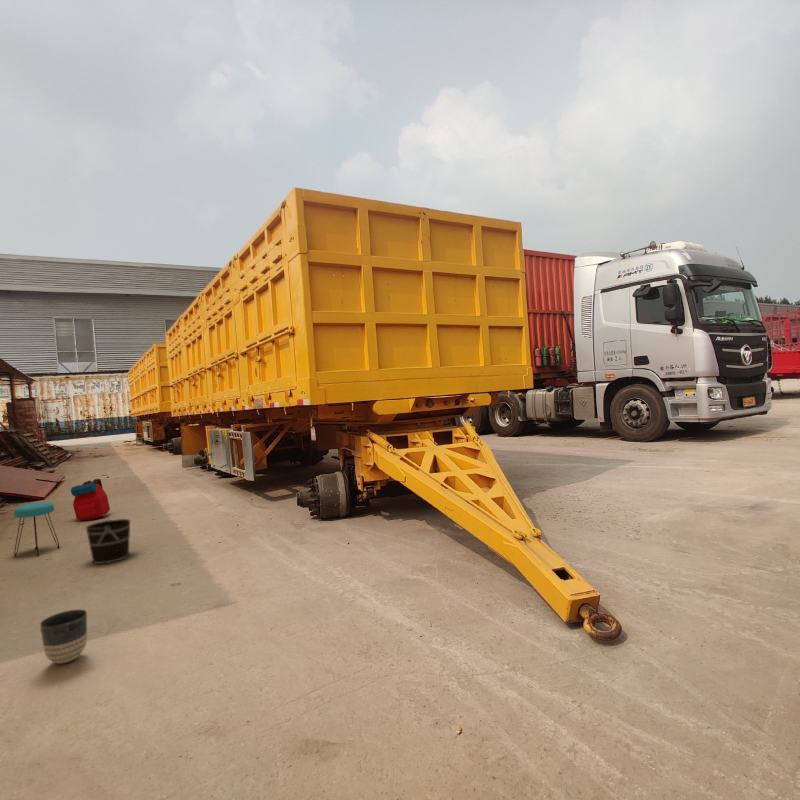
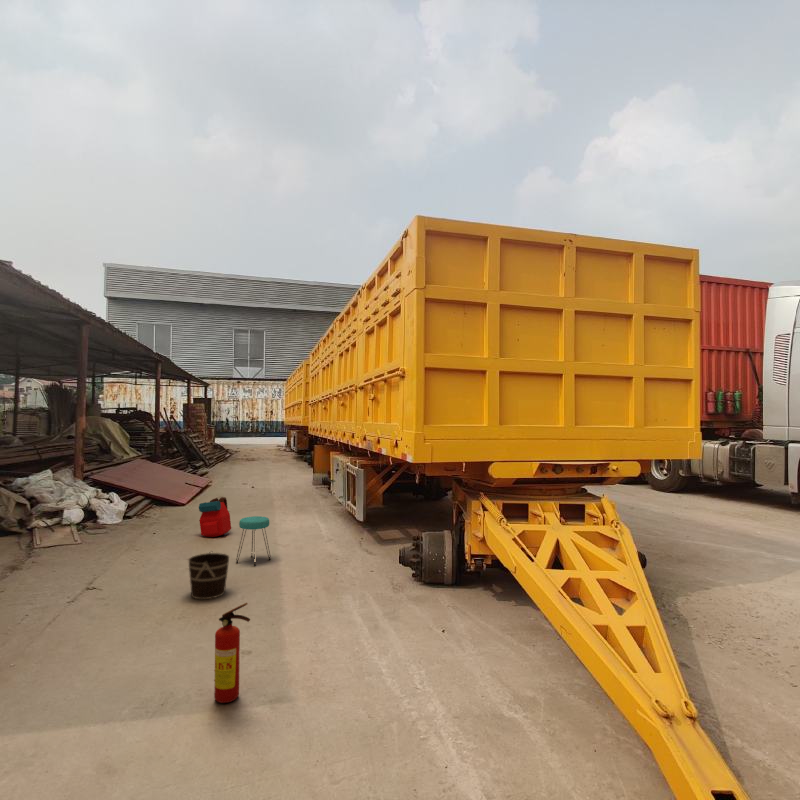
stool: present [14,502,59,557] -> present [236,516,271,566]
fire extinguisher: none [155,529,187,619] -> present [214,603,250,703]
planter: present [40,610,87,663] -> none [86,680,134,742]

